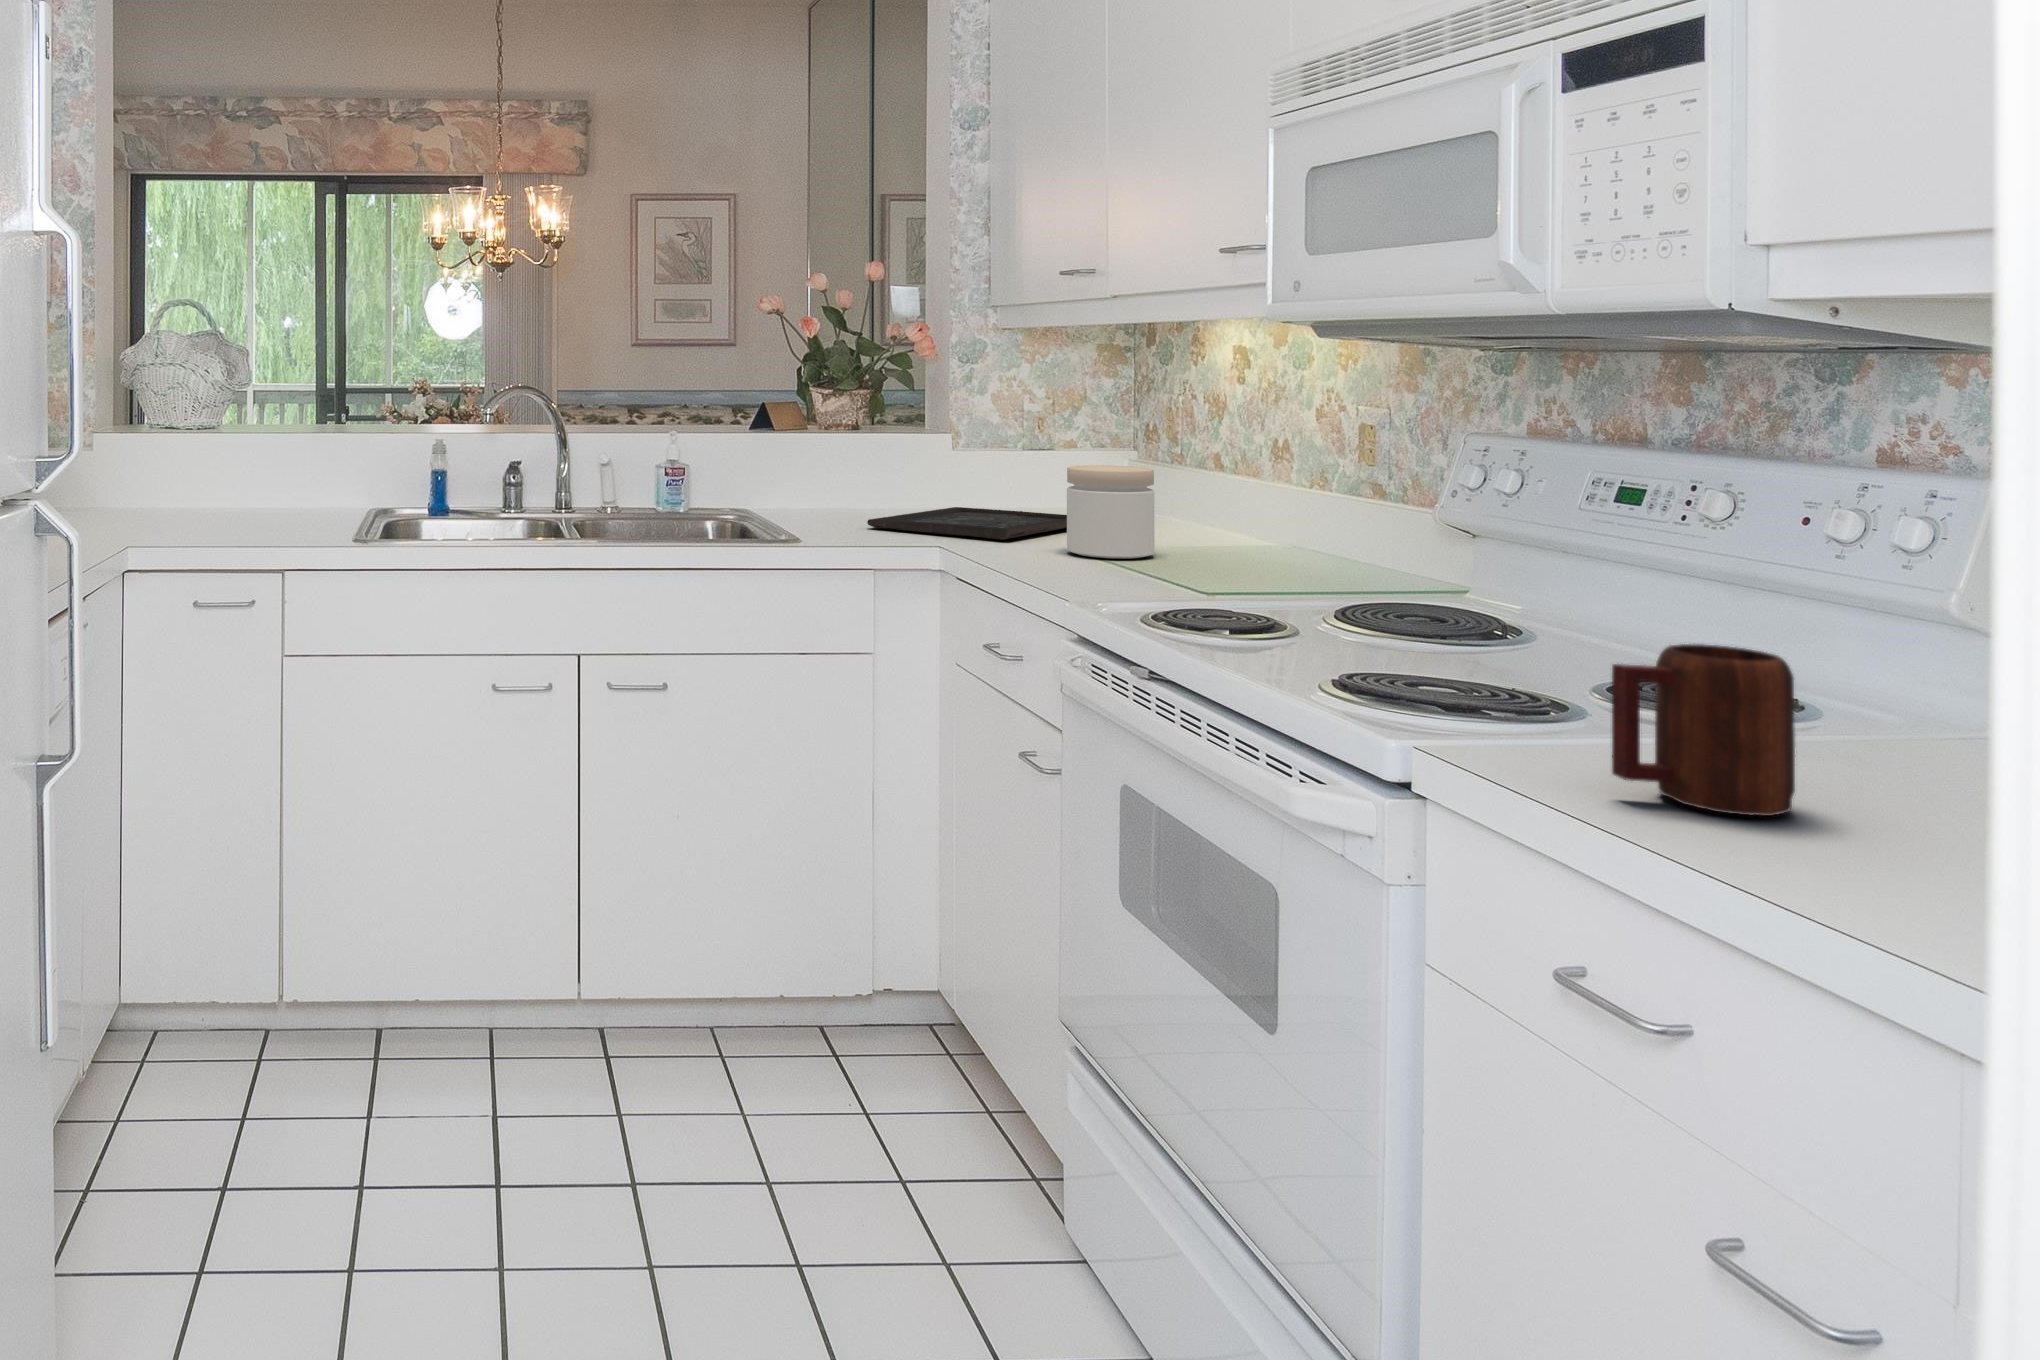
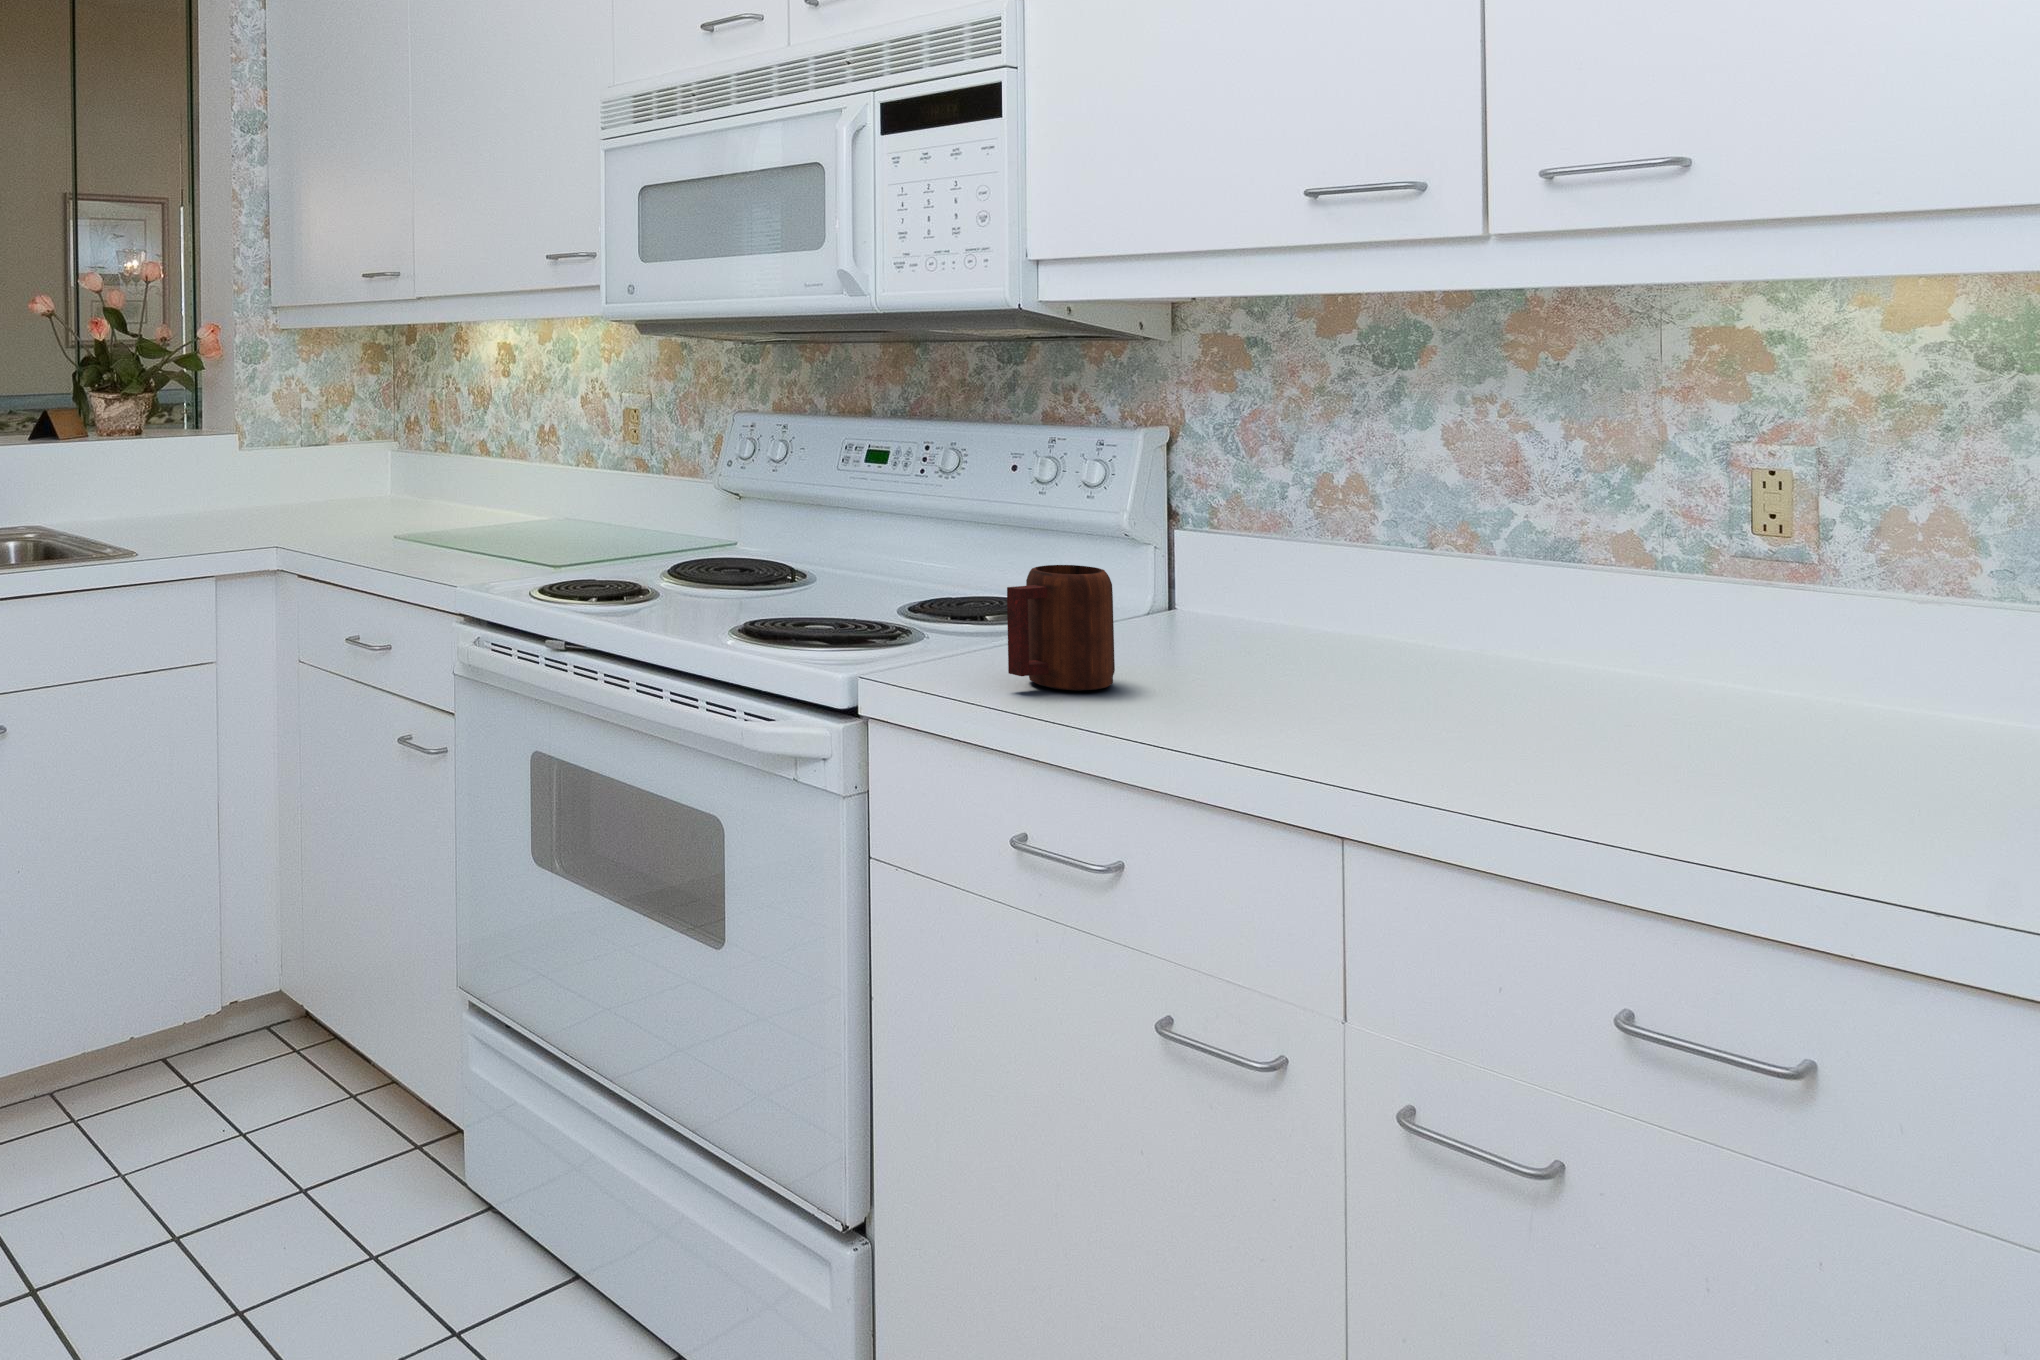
jar: present [1067,465,1155,559] -> none [394,456,472,544]
tray: present [867,507,1067,539] -> none [185,506,388,535]

